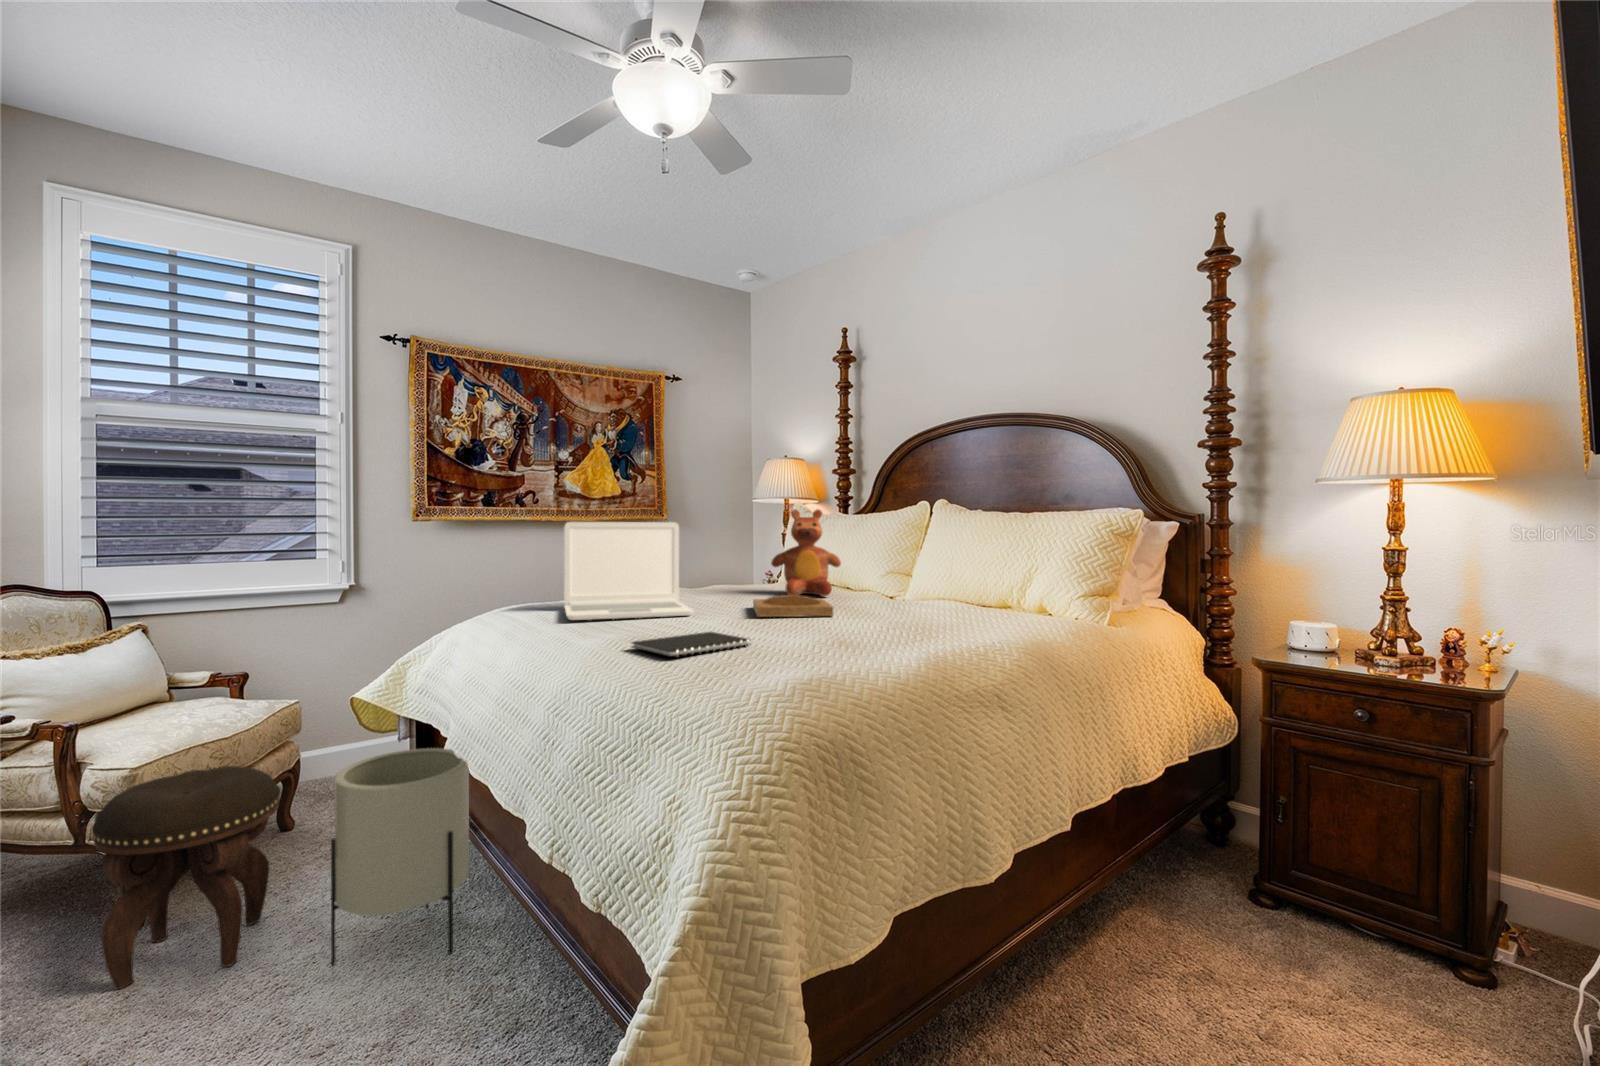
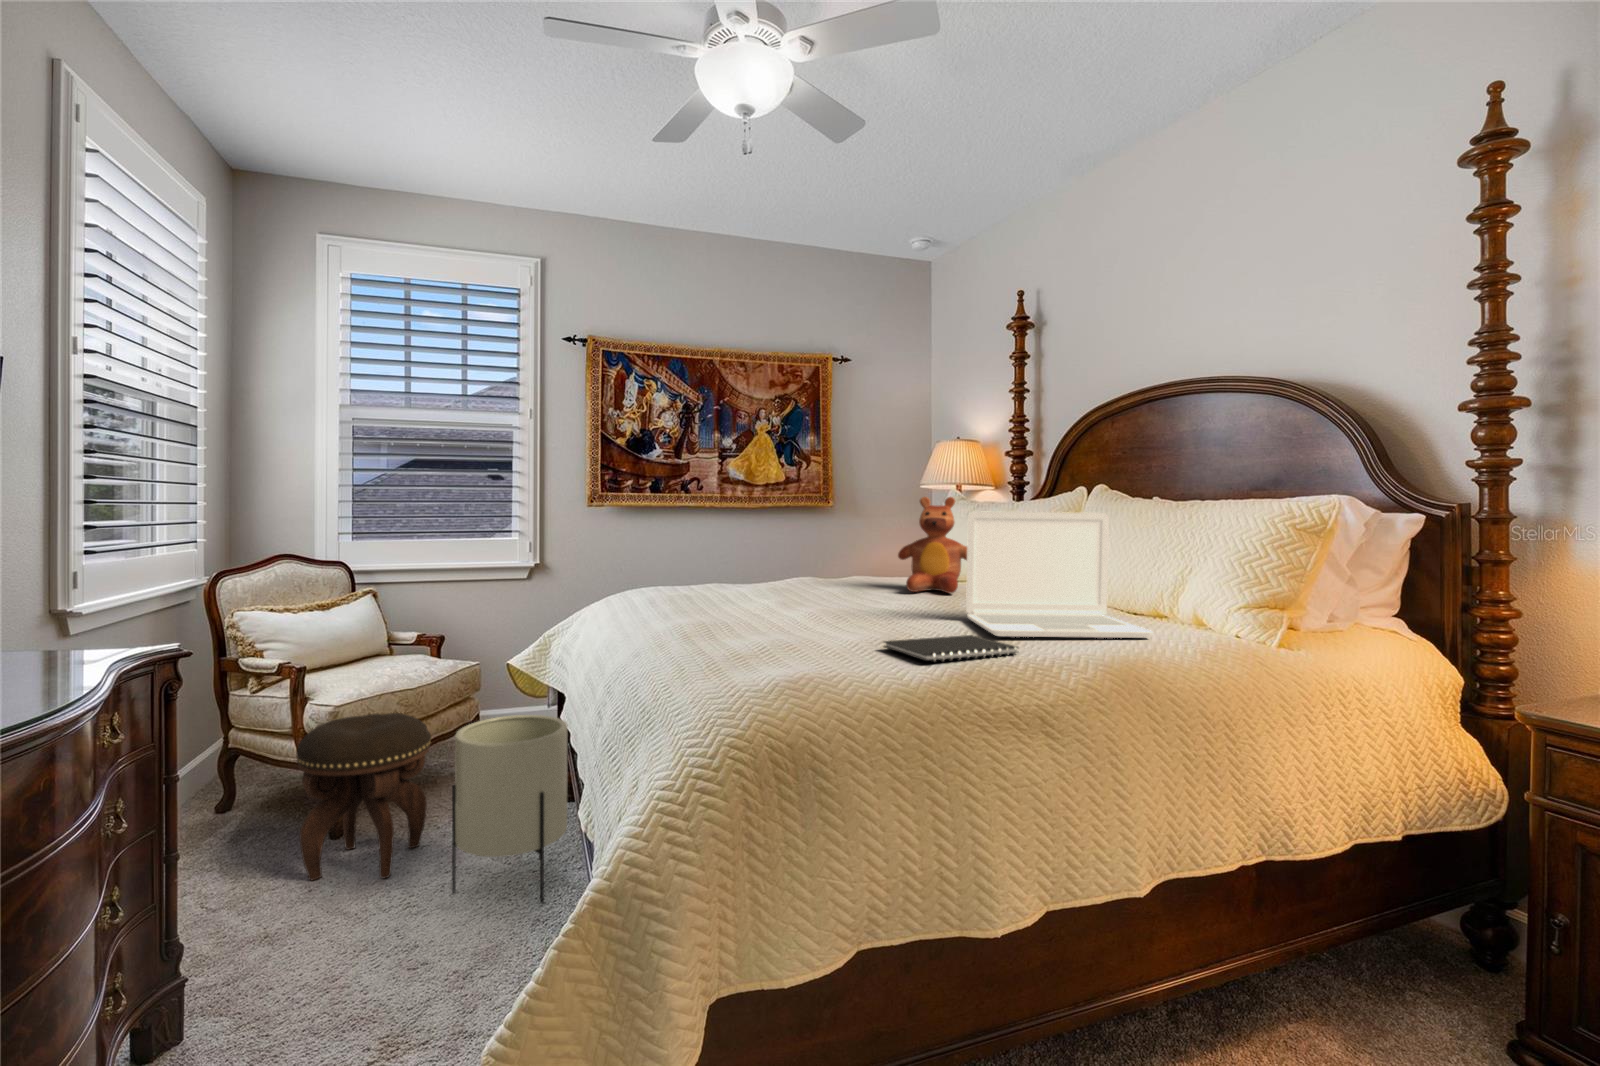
laptop: present [564,522,693,620] -> present [966,511,1153,638]
tray: present [753,595,833,617] -> none [845,591,932,615]
notebook: present [632,632,750,657] -> present [884,635,1018,662]

